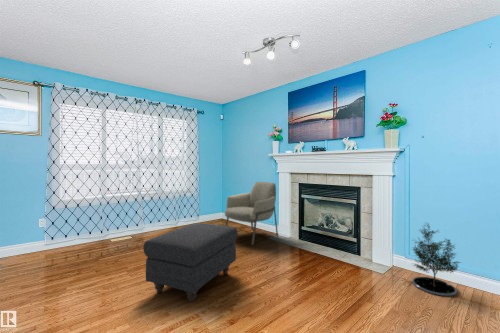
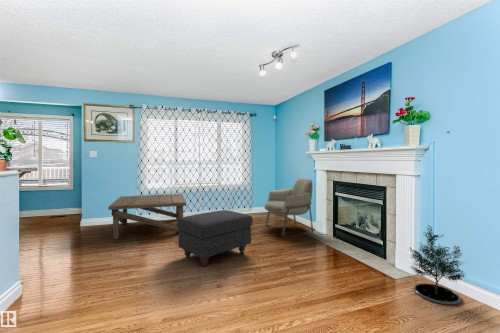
coffee table: none [9,206,135,283] -> present [108,194,186,239]

